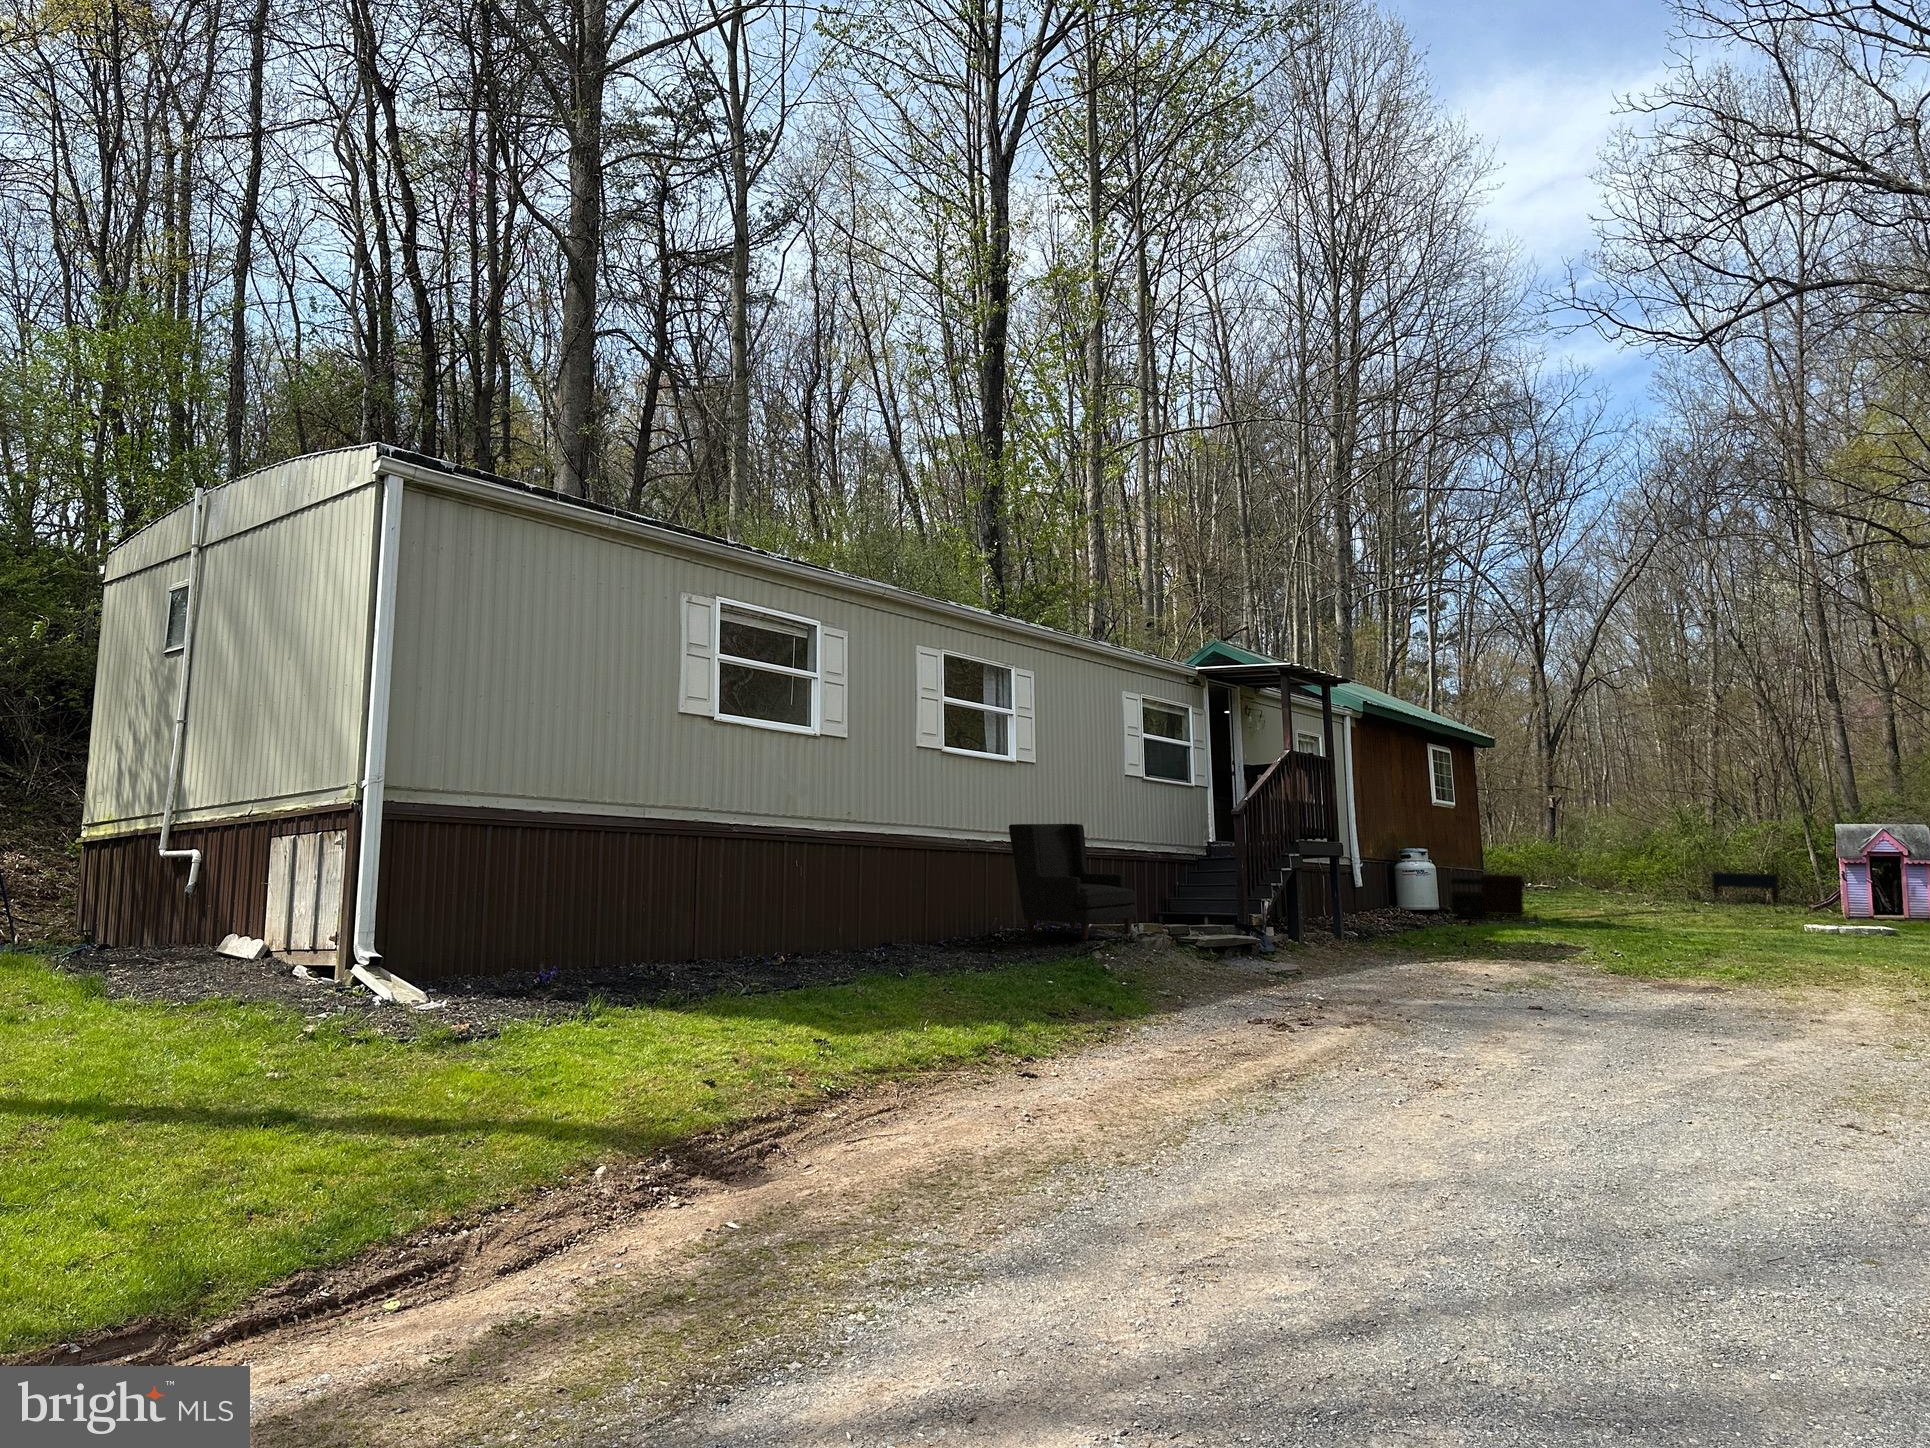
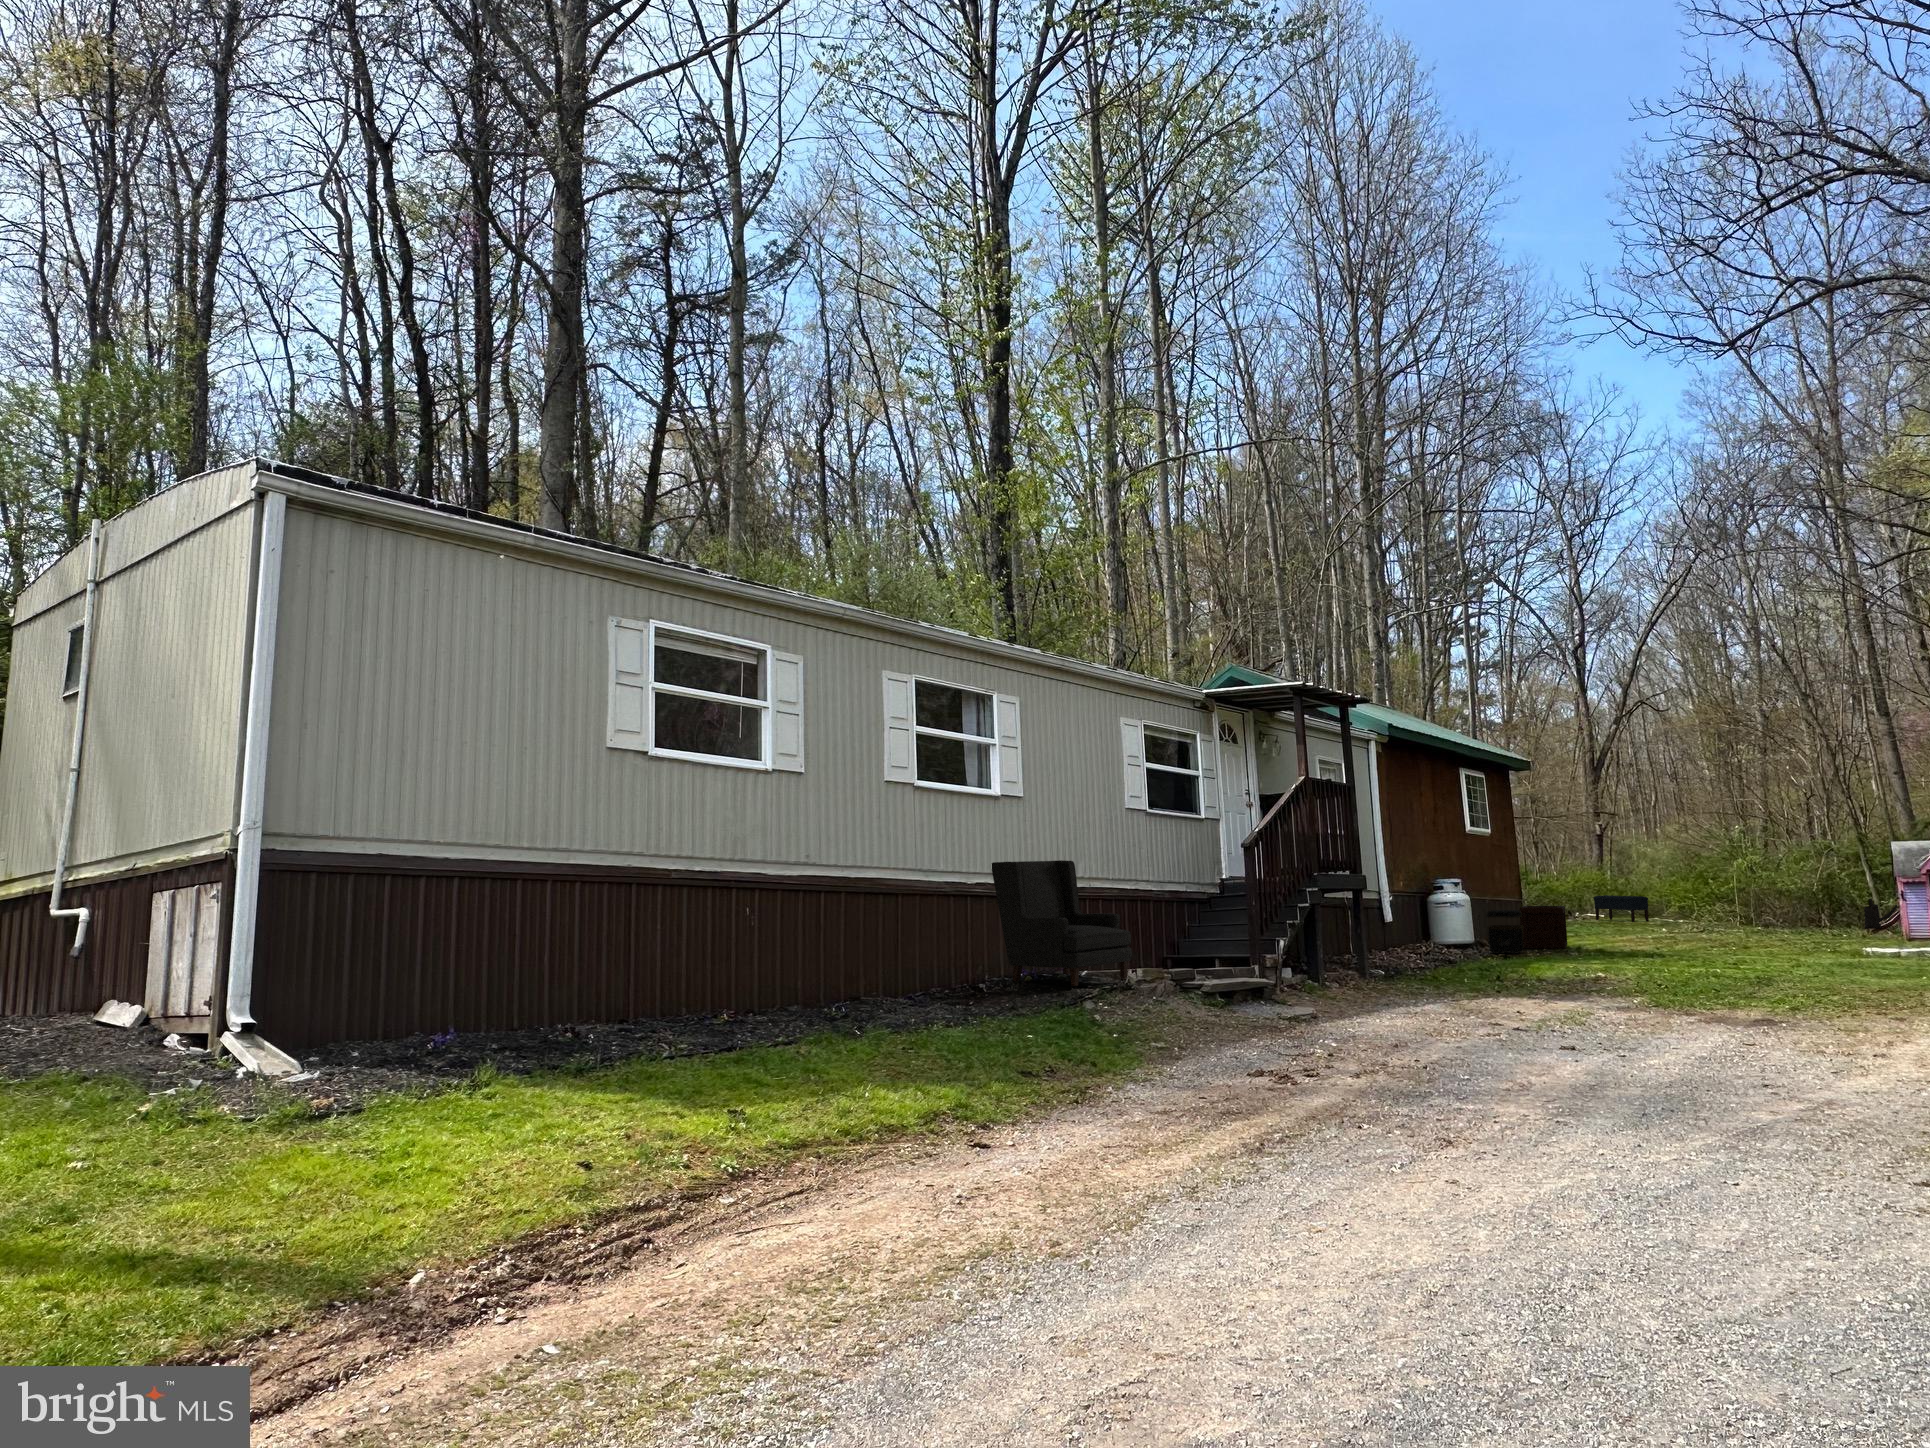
bench: present [1712,872,1778,900] -> present [1593,895,1649,922]
watering can: none [1792,875,1830,903] -> present [1858,899,1897,928]

